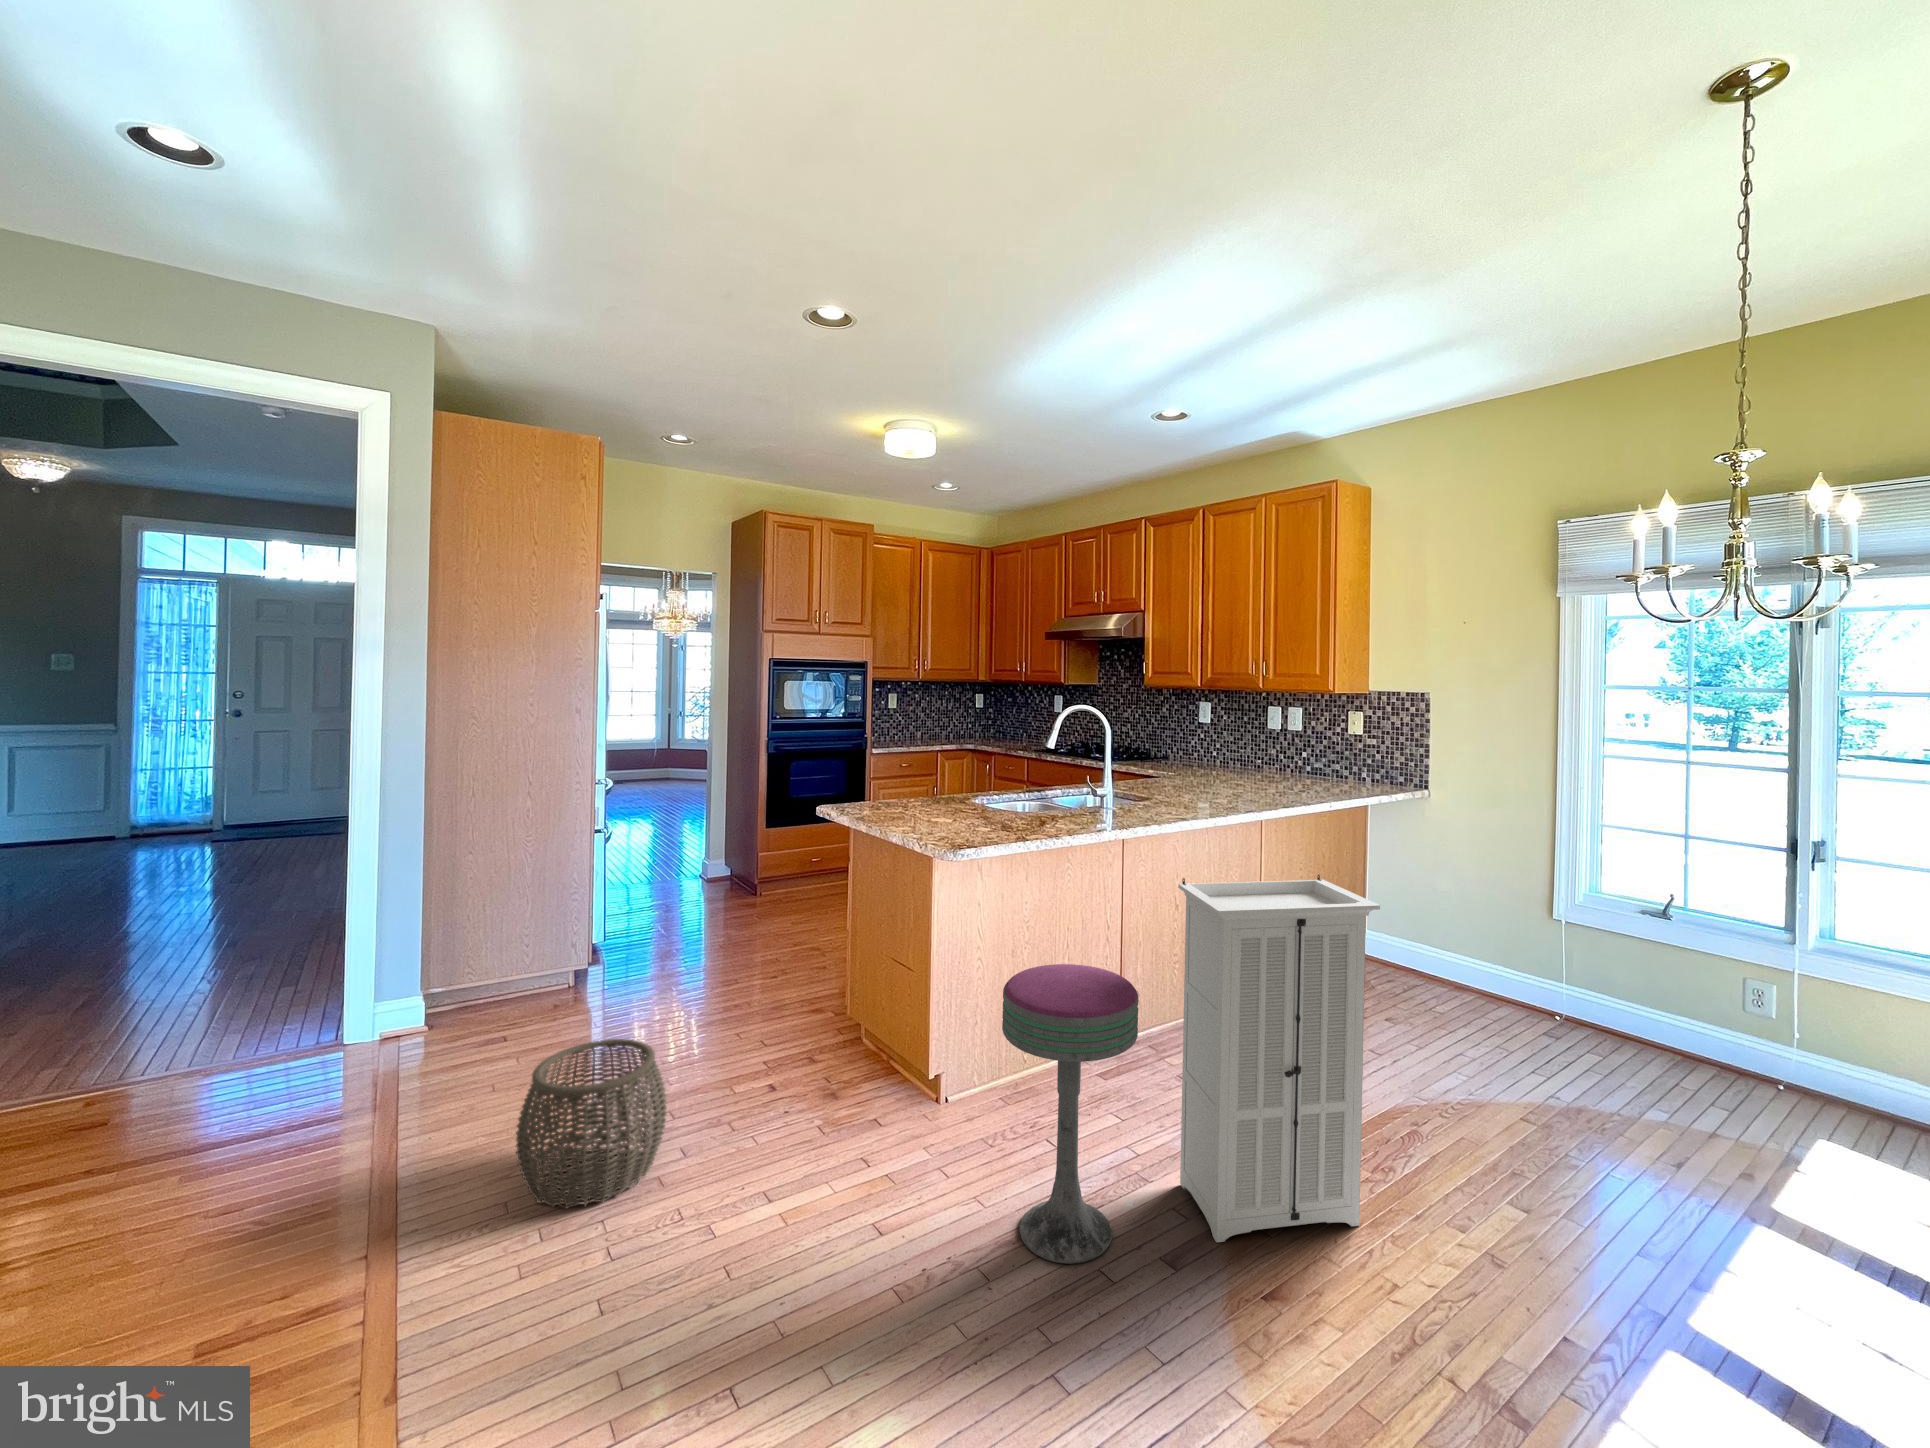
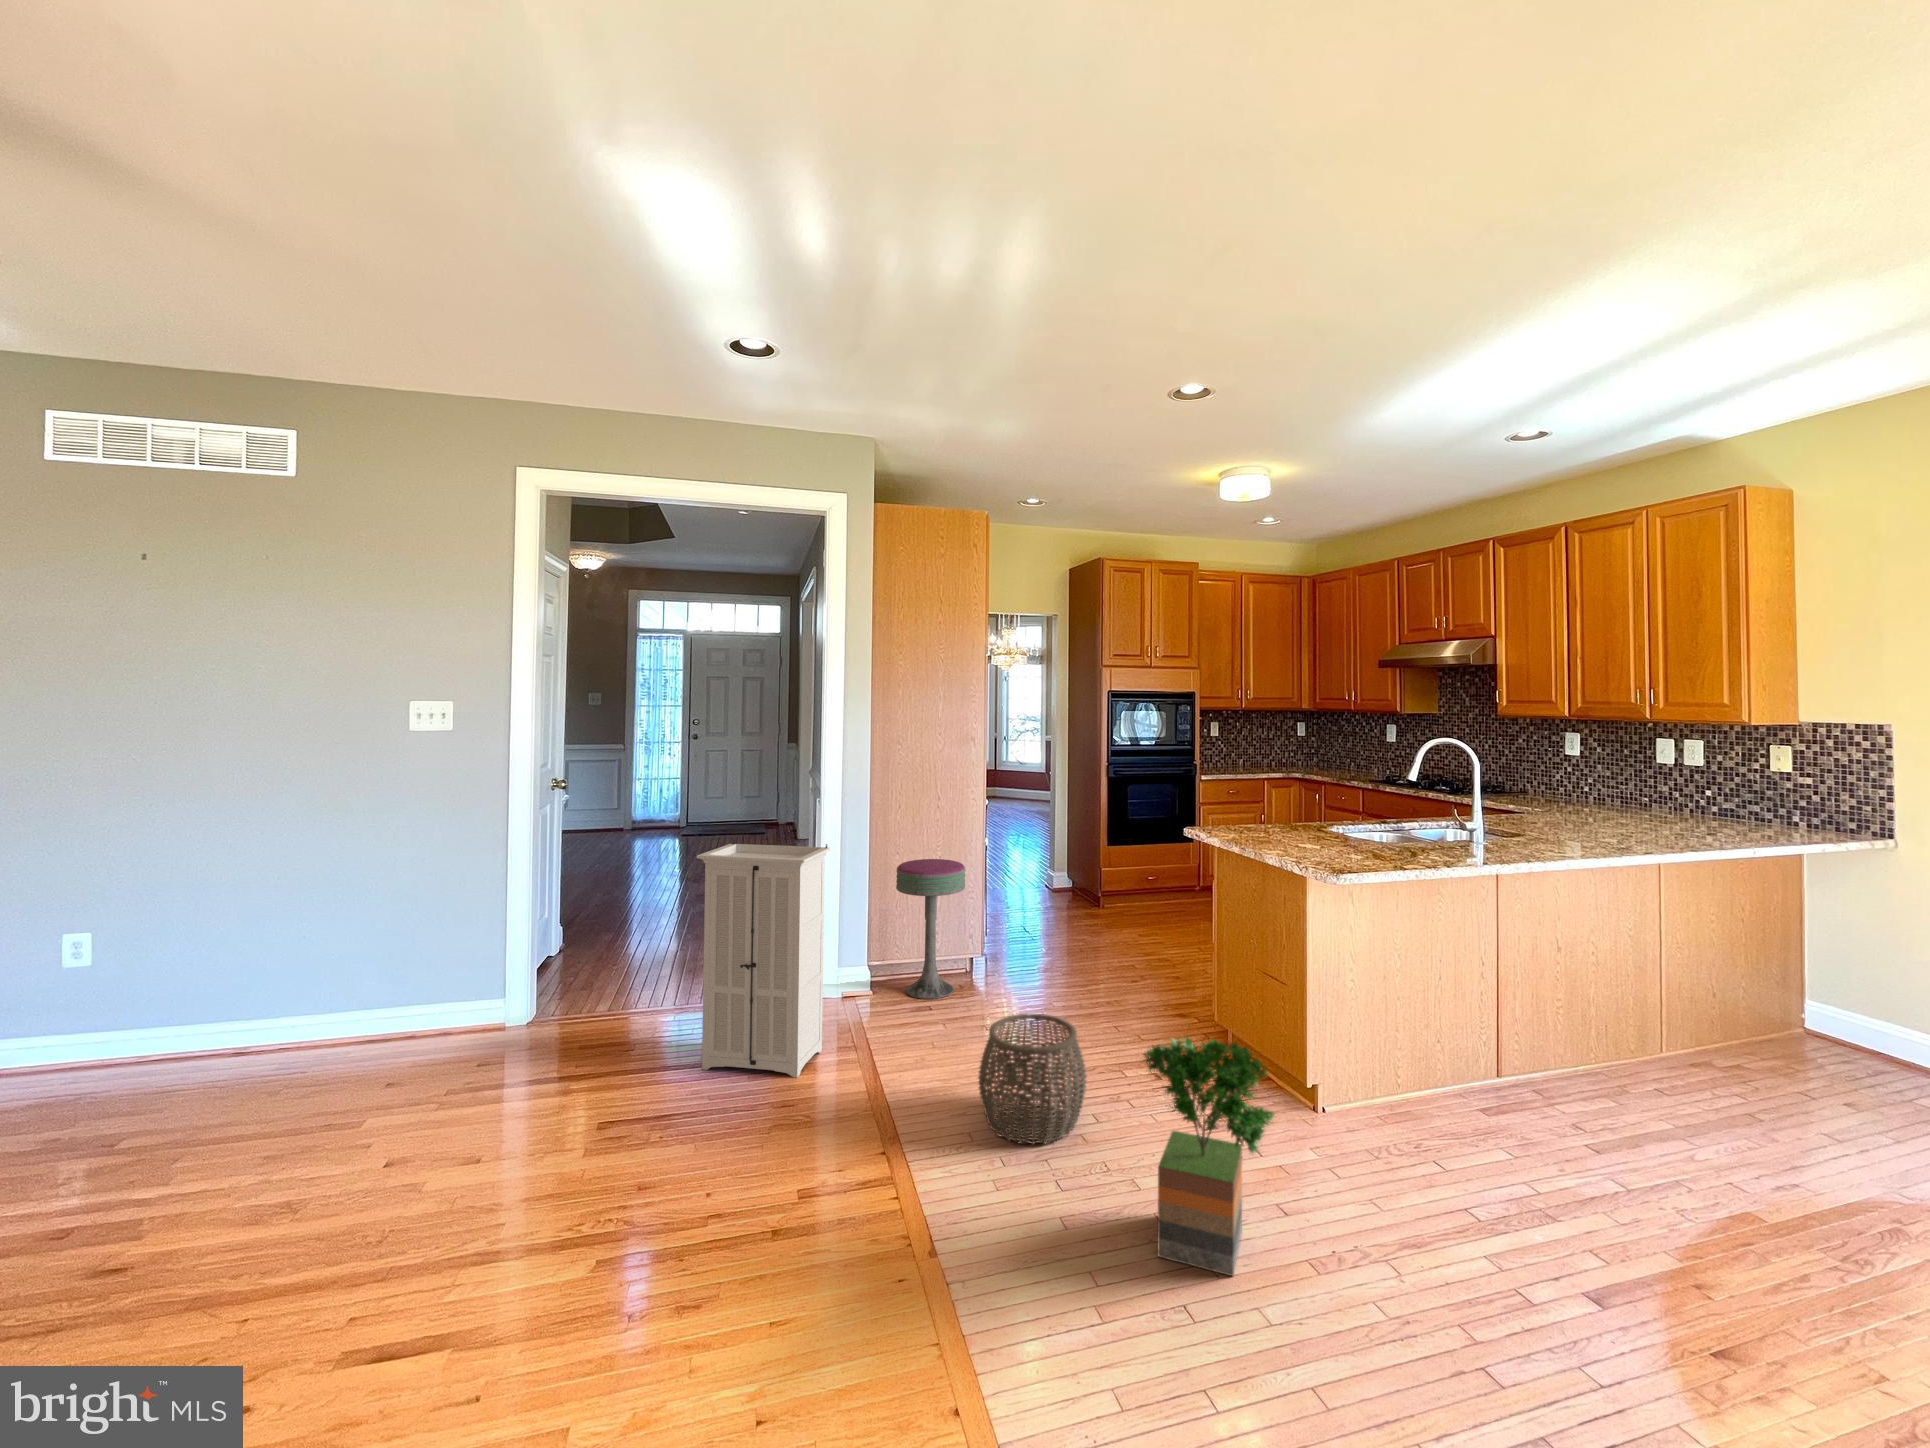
storage cabinet: present [1178,875,1380,1243] -> present [697,840,830,1078]
bar stool: present [1002,964,1139,1264] -> present [896,859,965,999]
potted tree: none [700,1050,857,1333] -> present [1143,1036,1274,1276]

